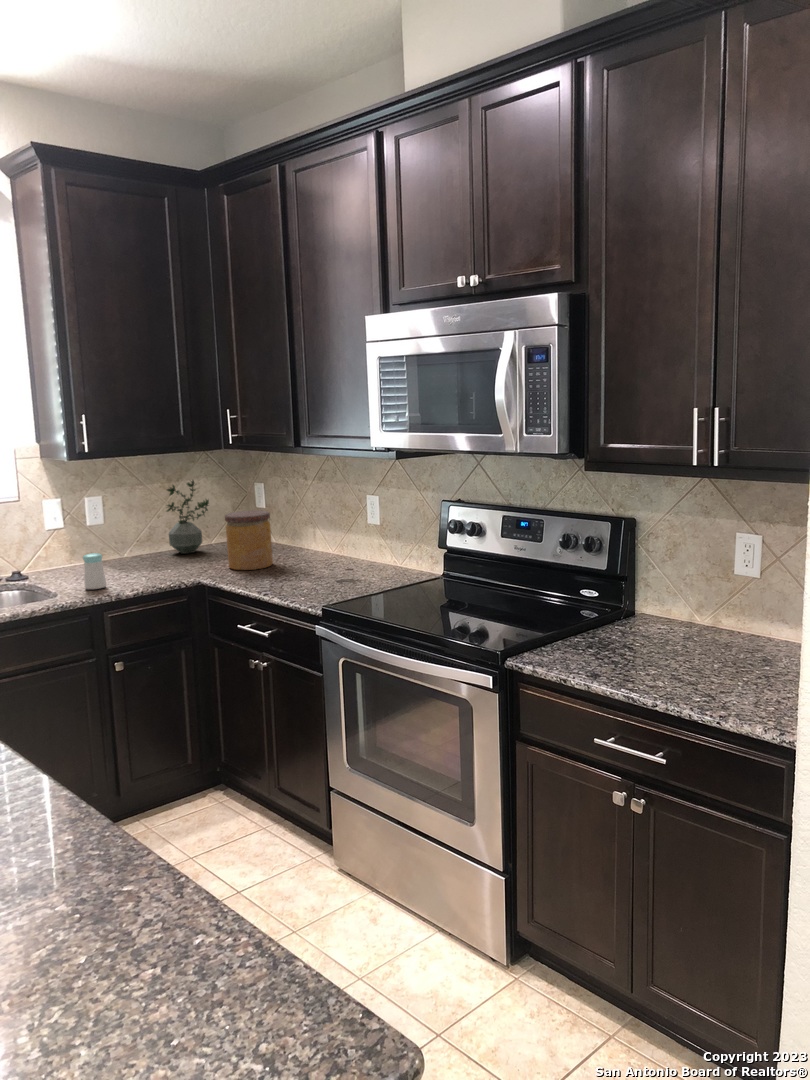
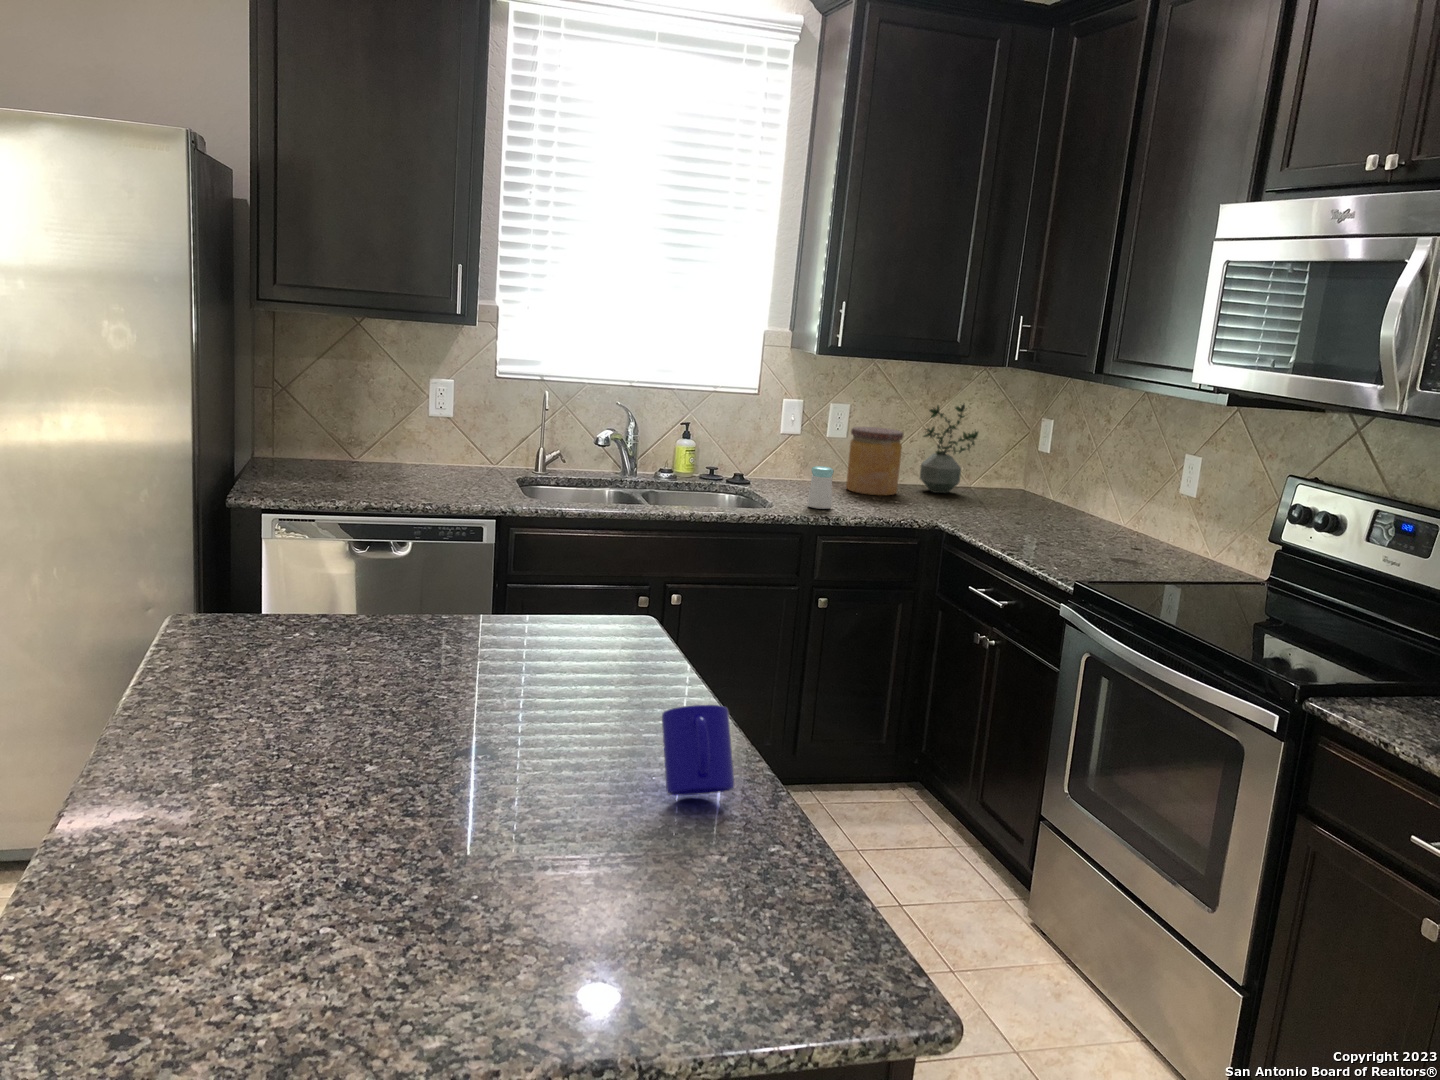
jar: present [225,510,273,570] -> present [846,427,903,495]
mug: none [57,825,142,924] -> present [662,705,734,795]

